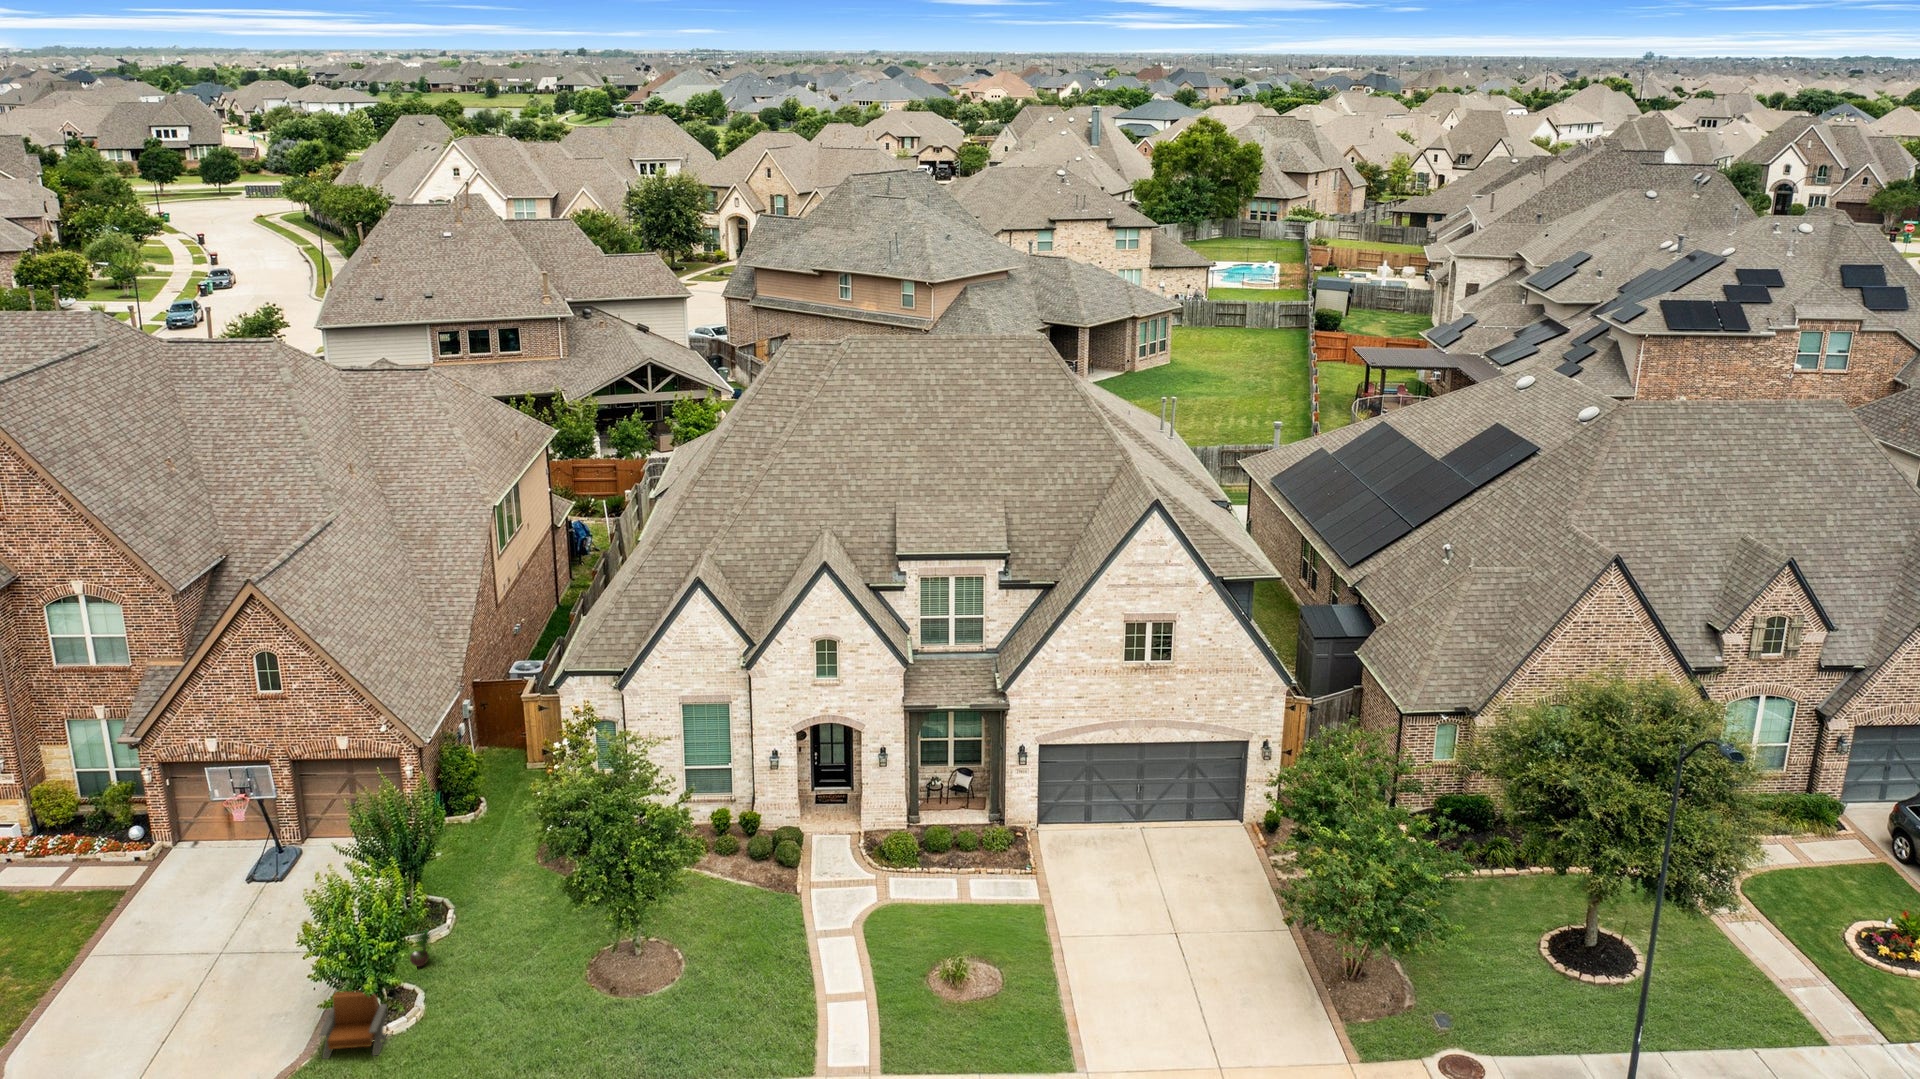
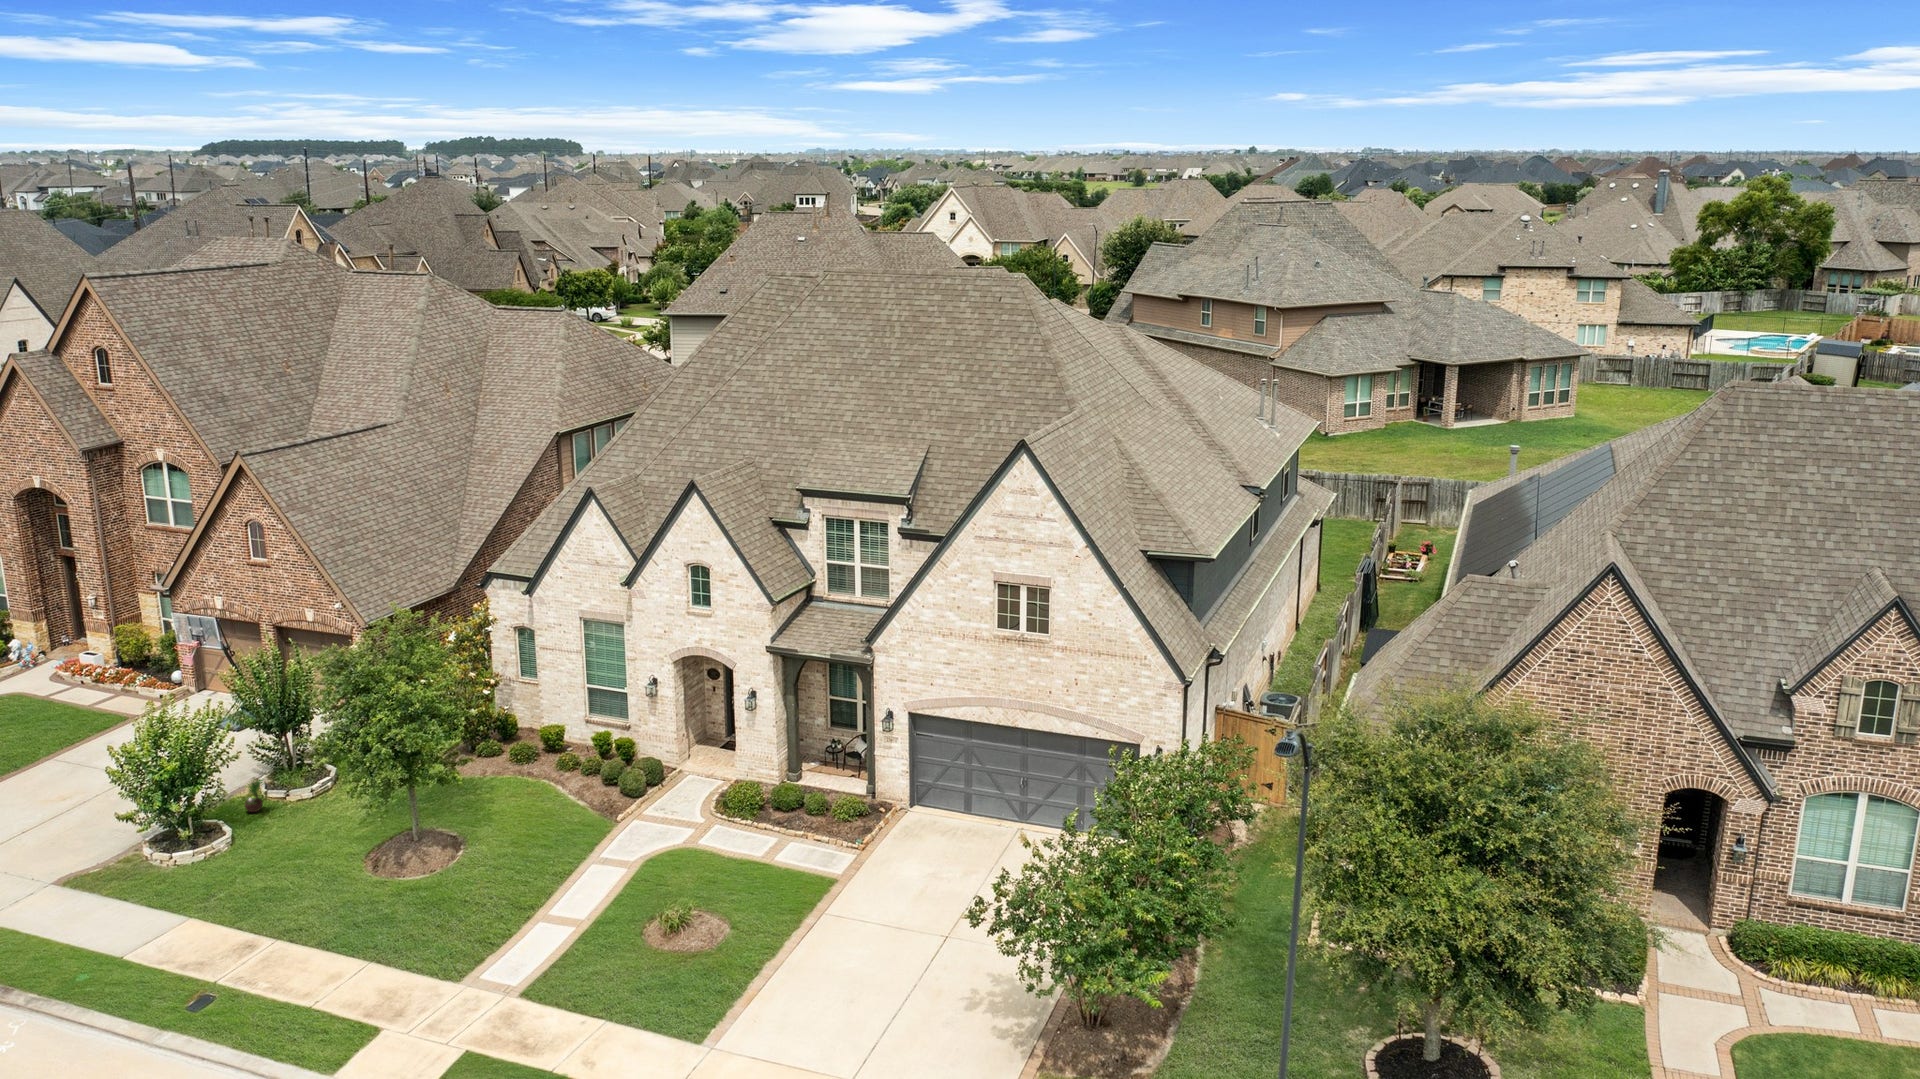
lounge chair: present [319,991,387,1059] -> none [99,811,175,874]

